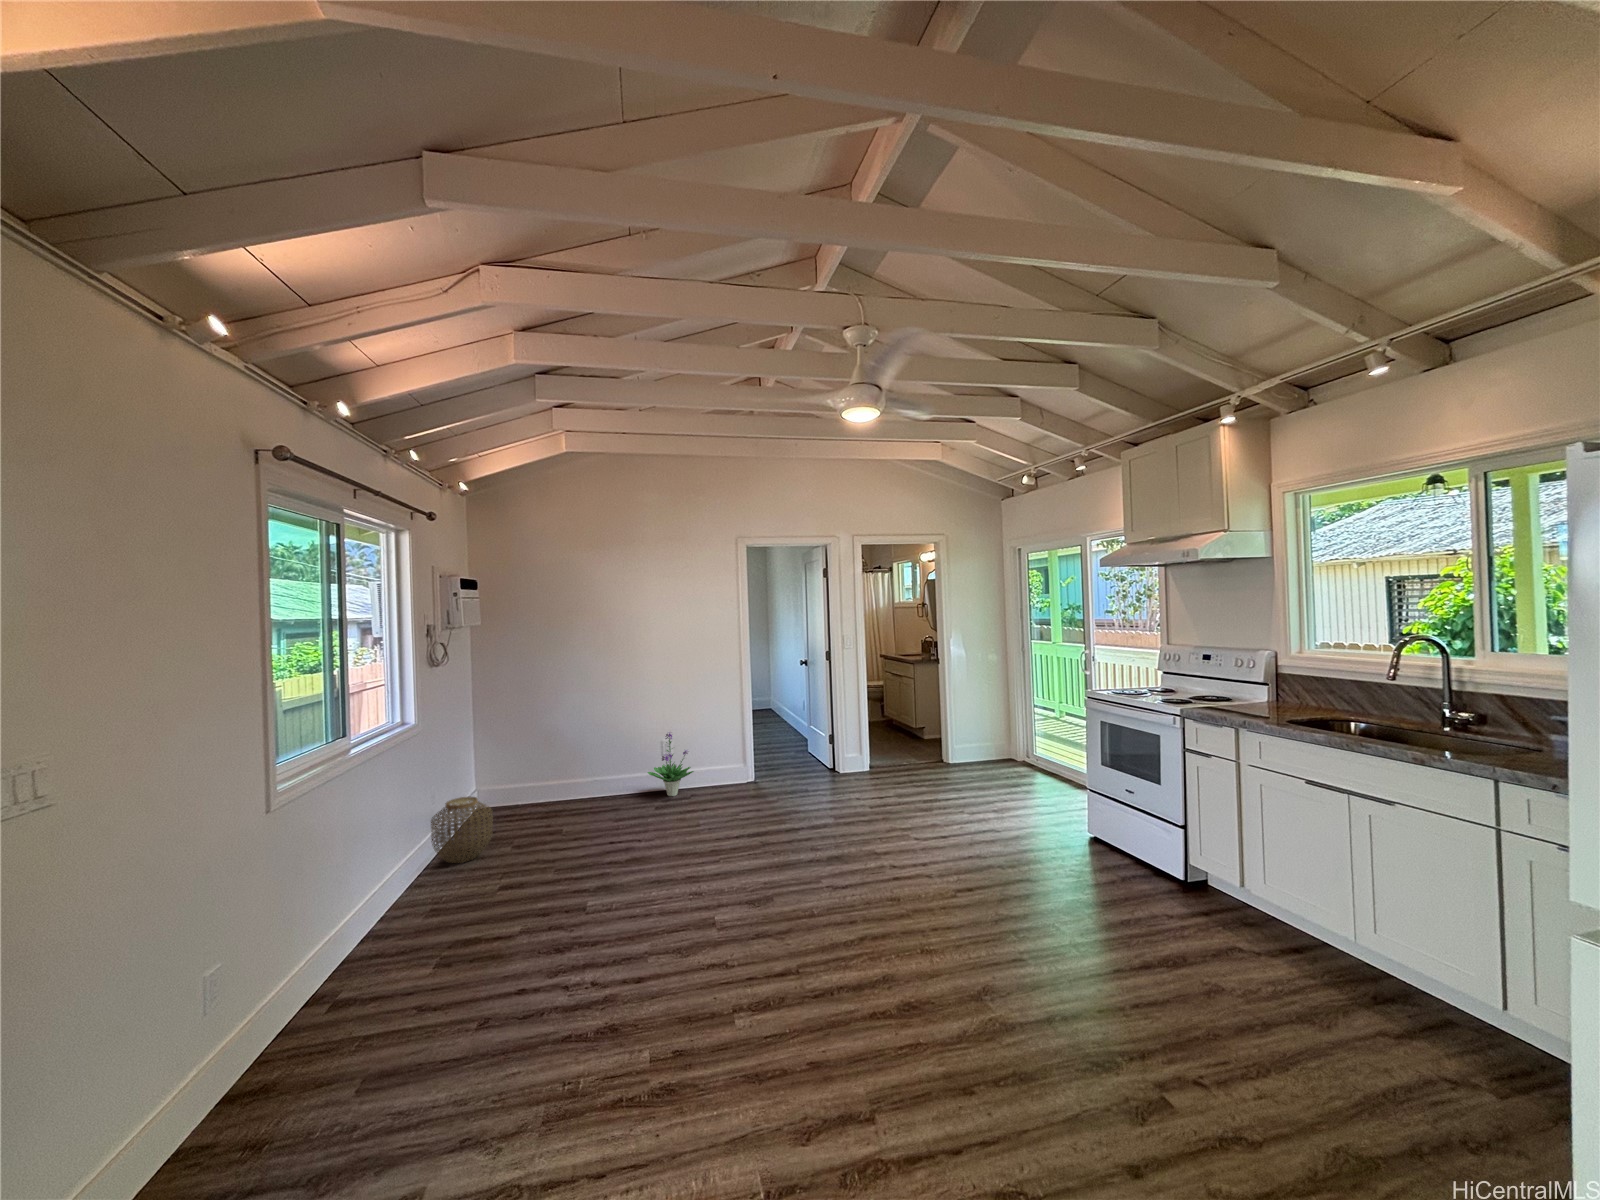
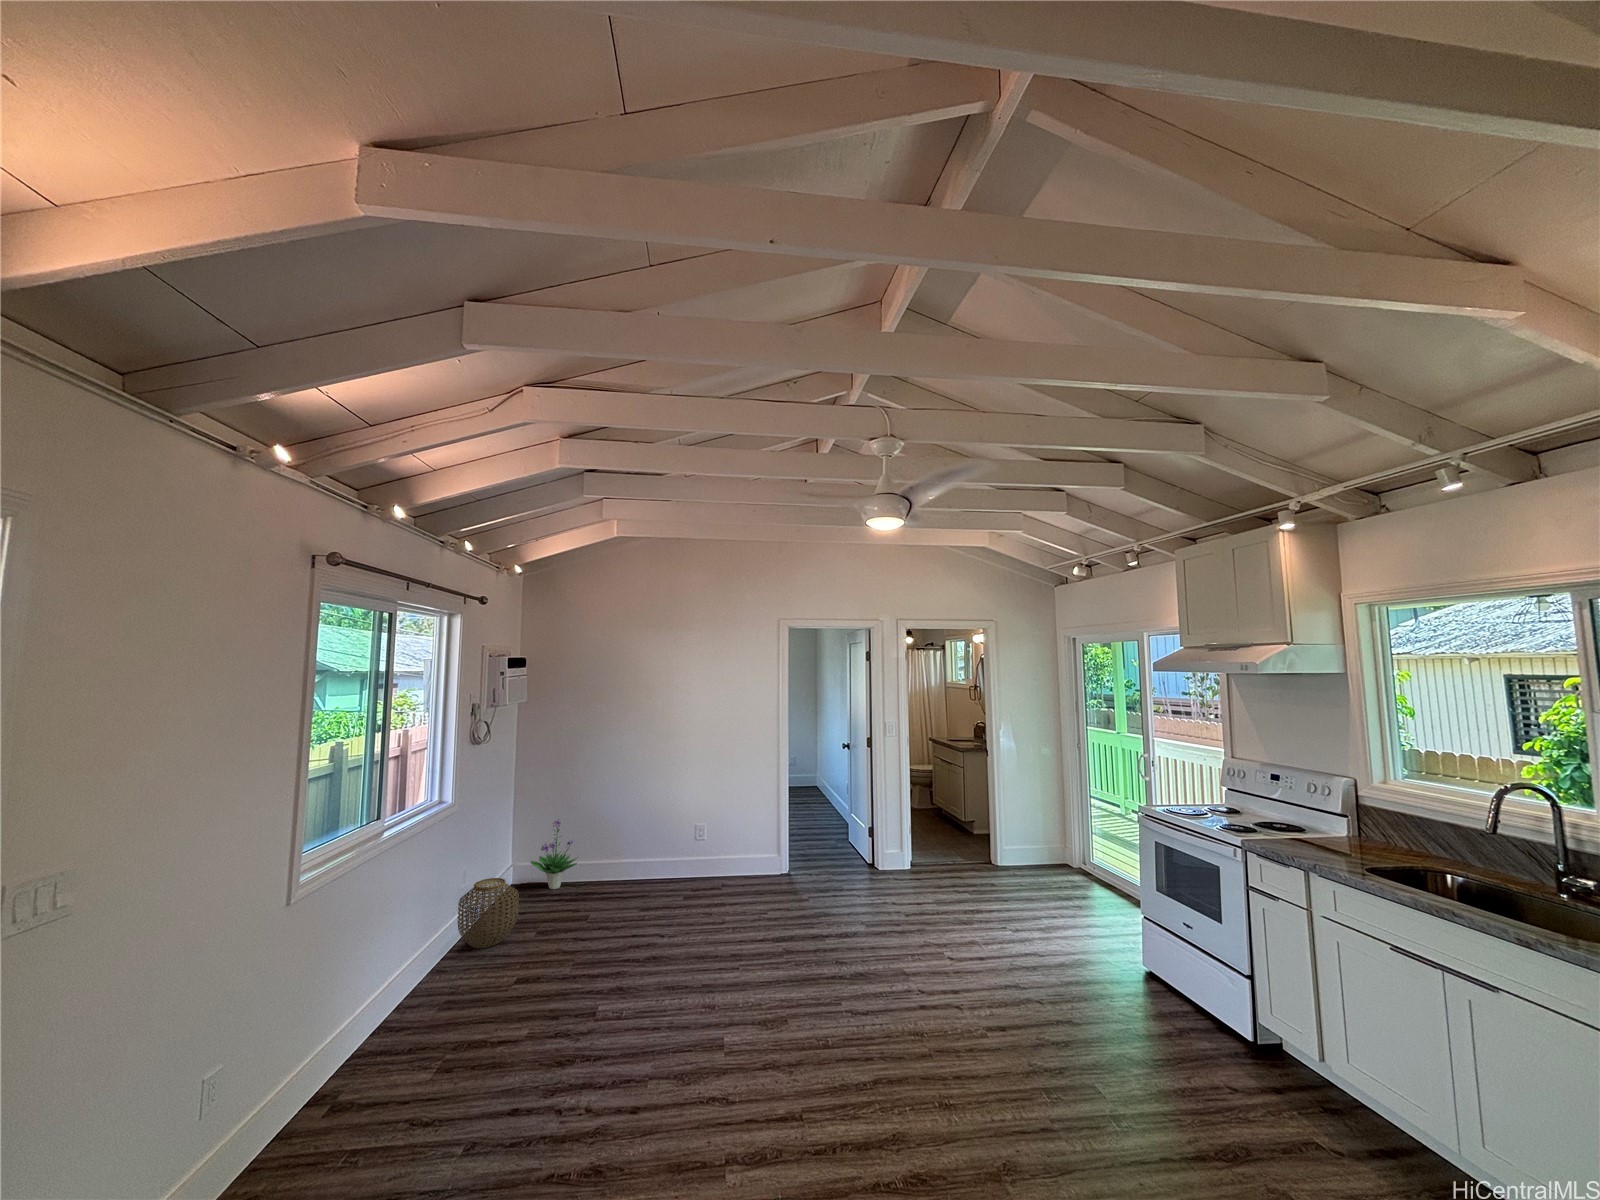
potted plant: present [648,732,694,796] -> present [530,819,578,889]

